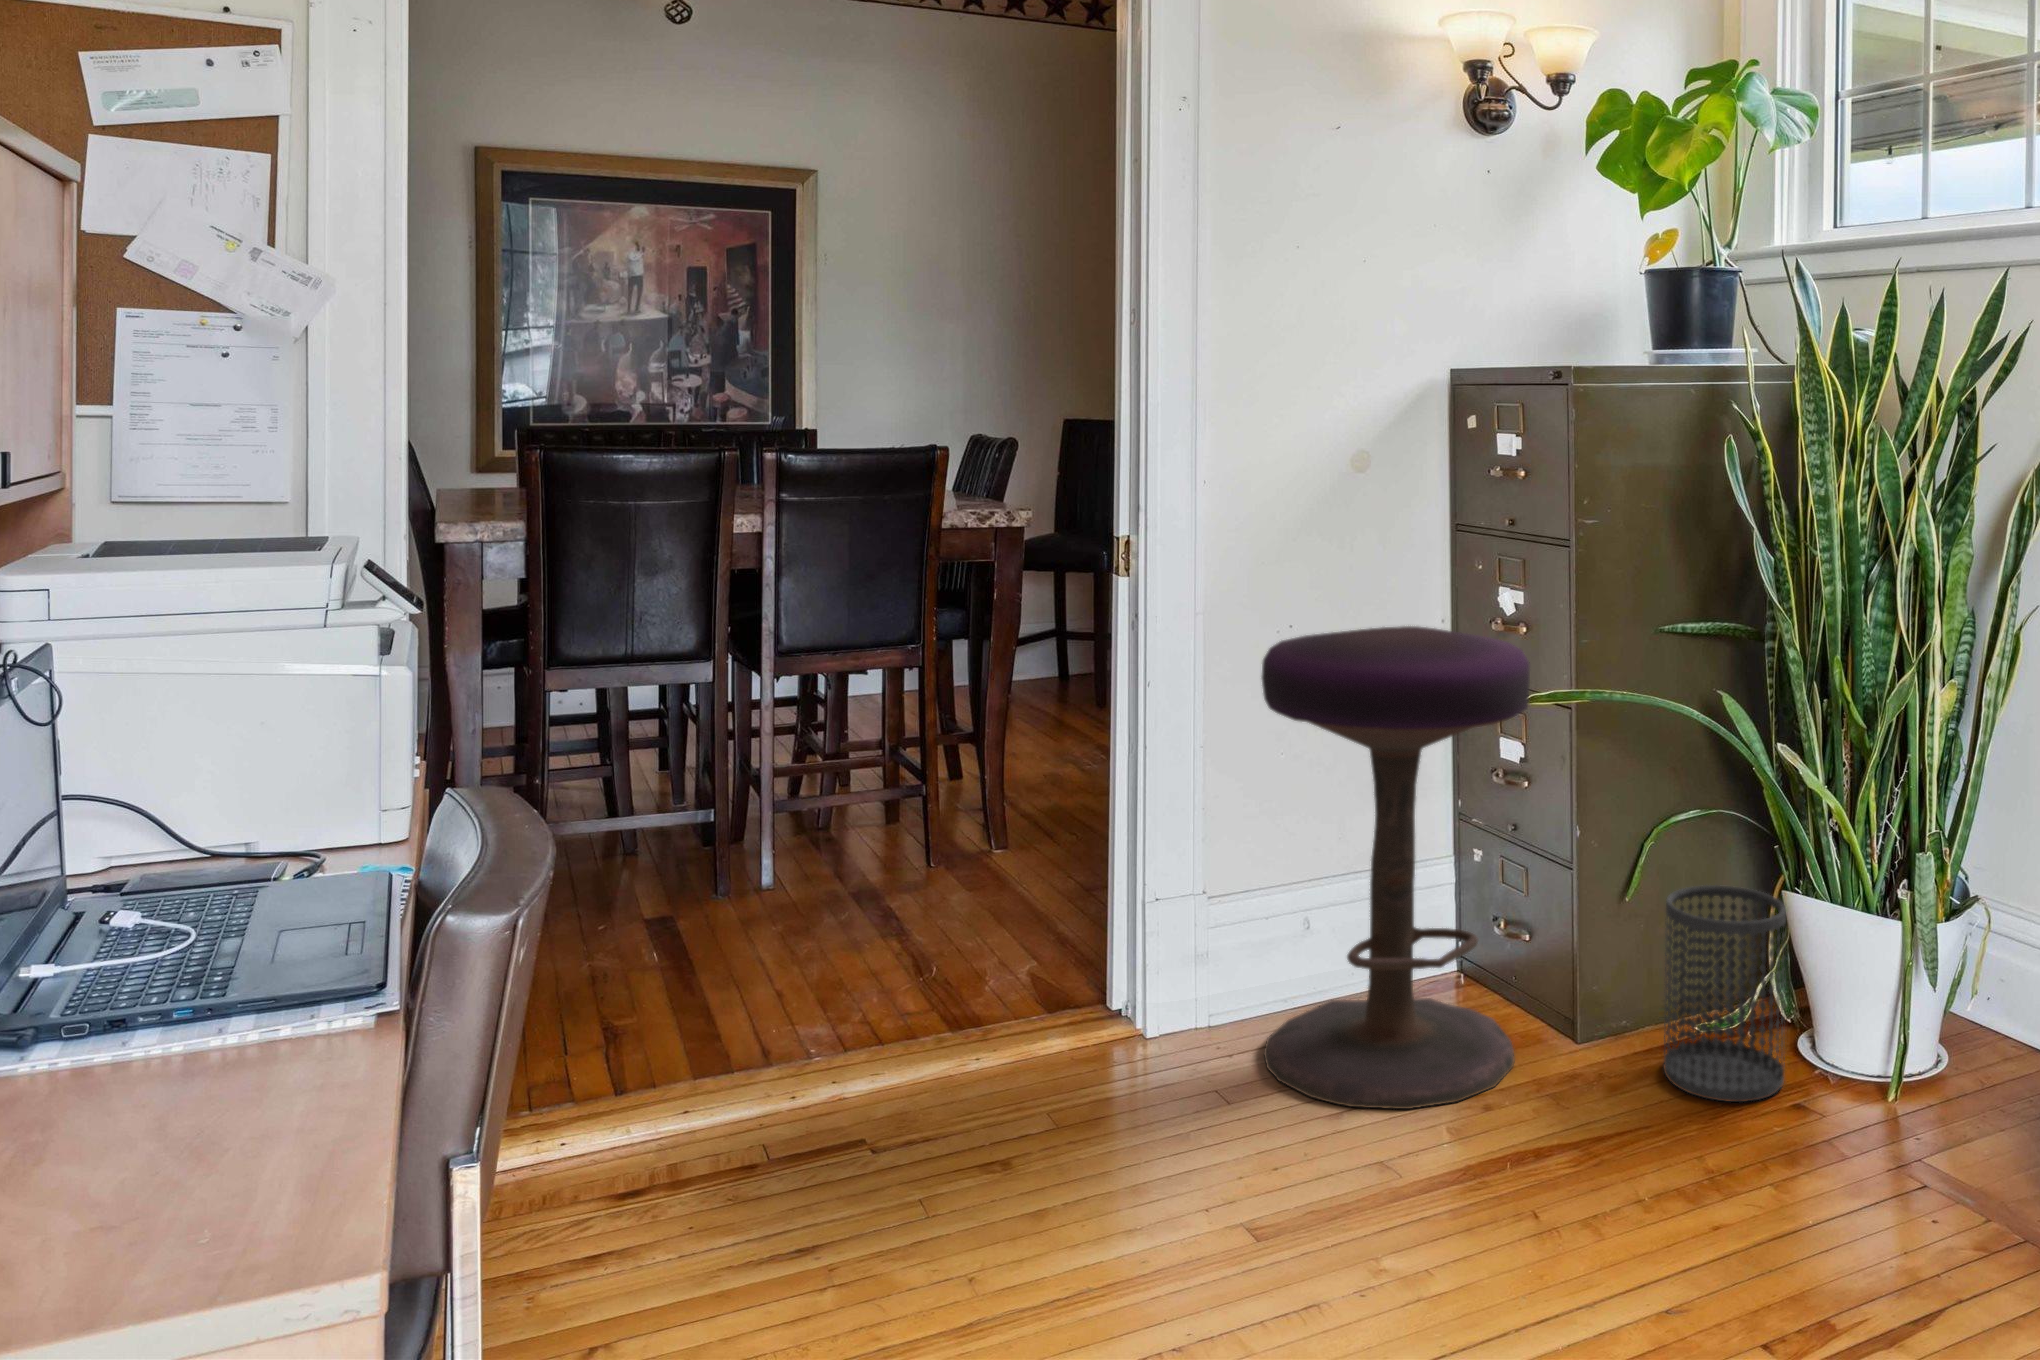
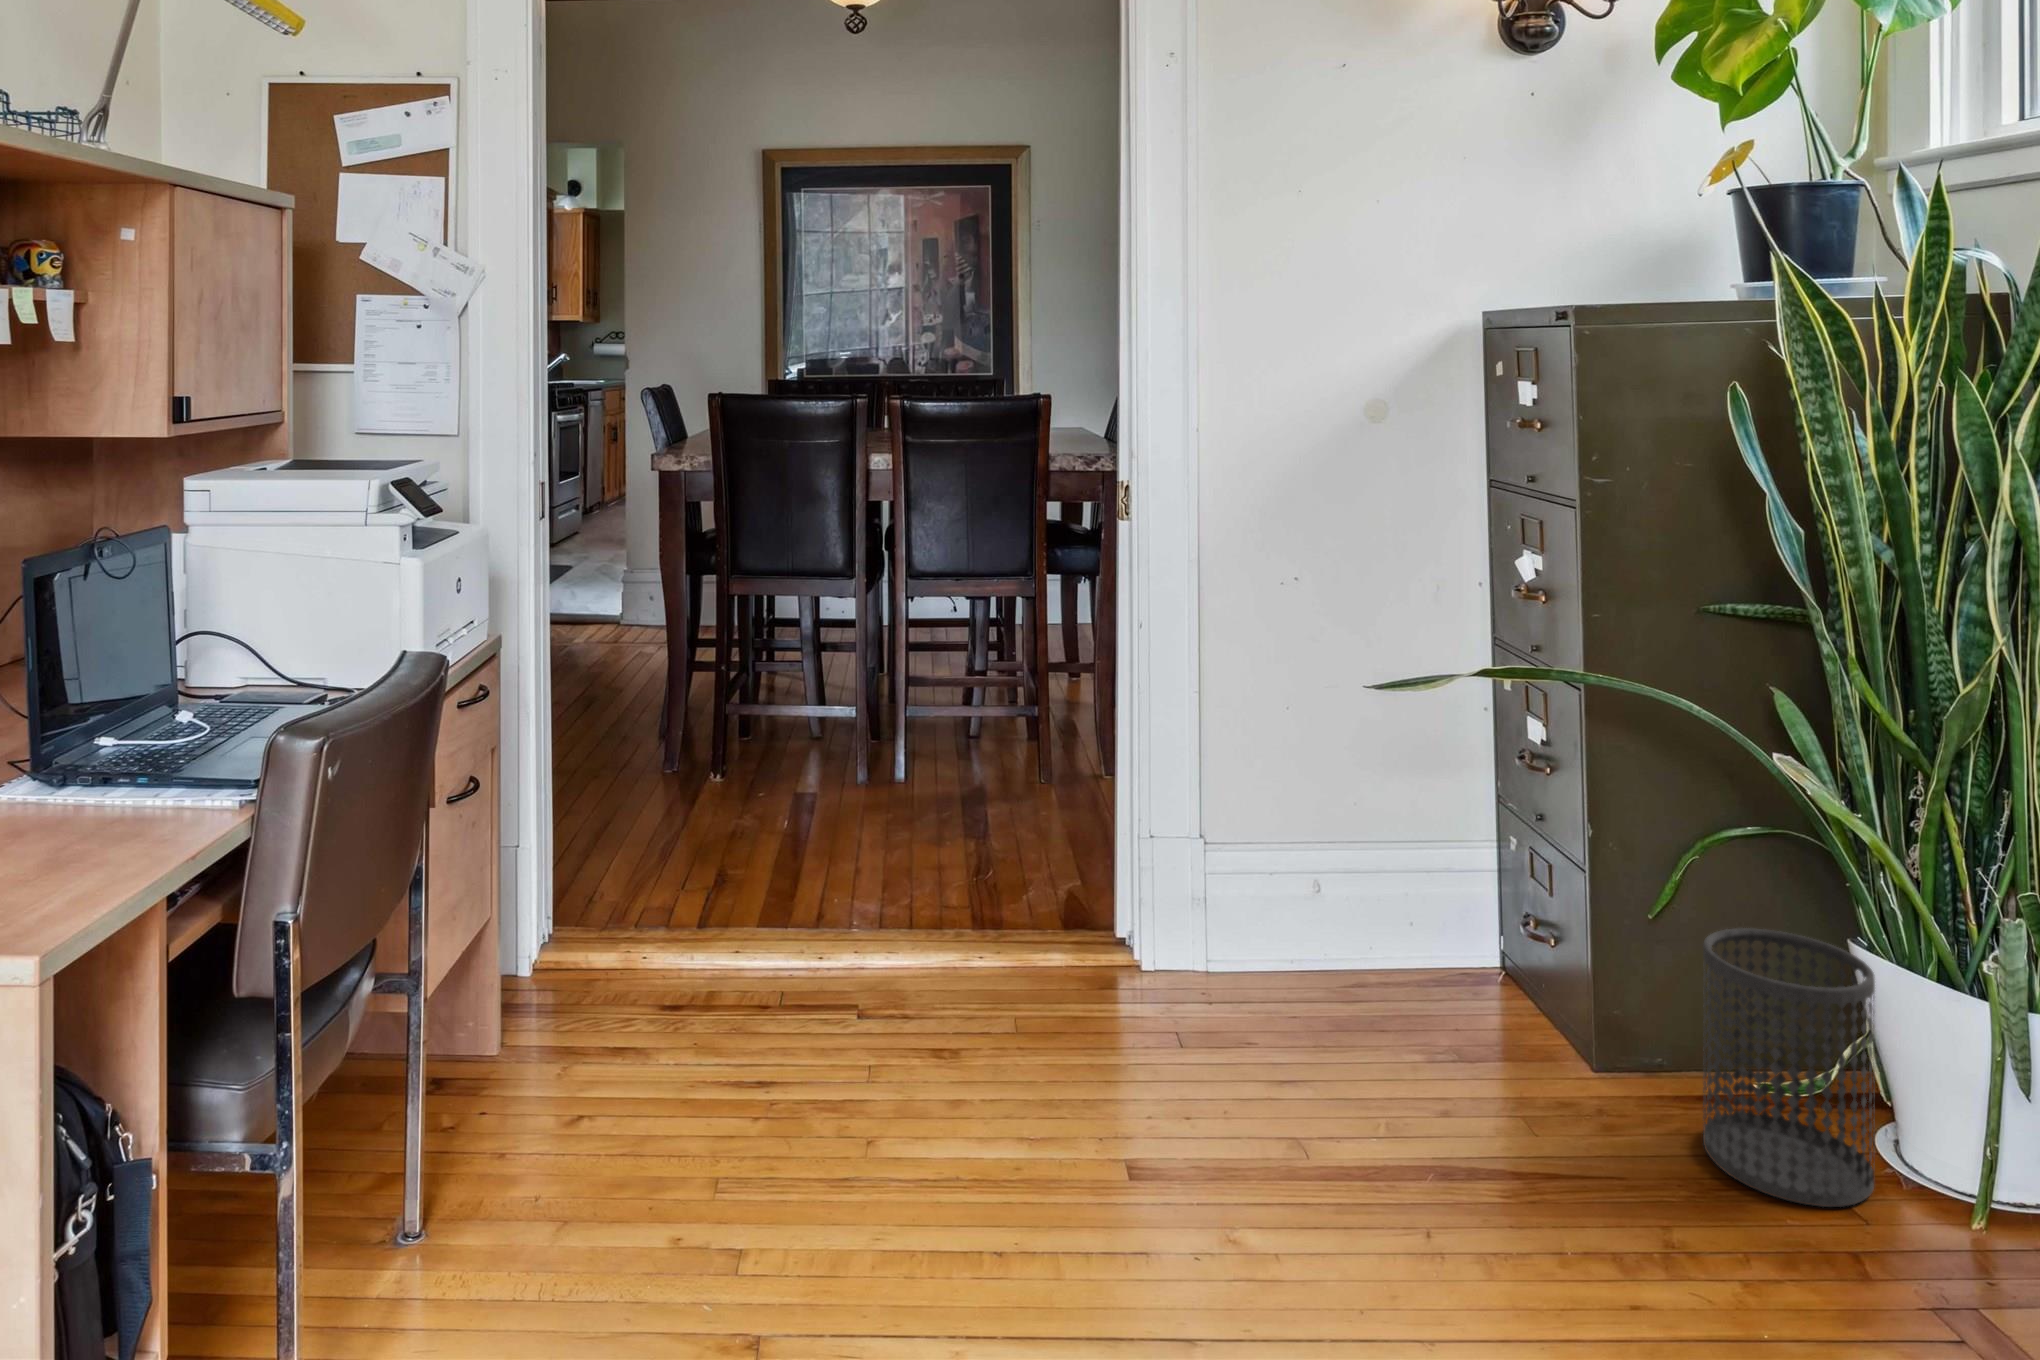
stool: present [1262,626,1530,1109] -> none [1231,591,1535,1109]

